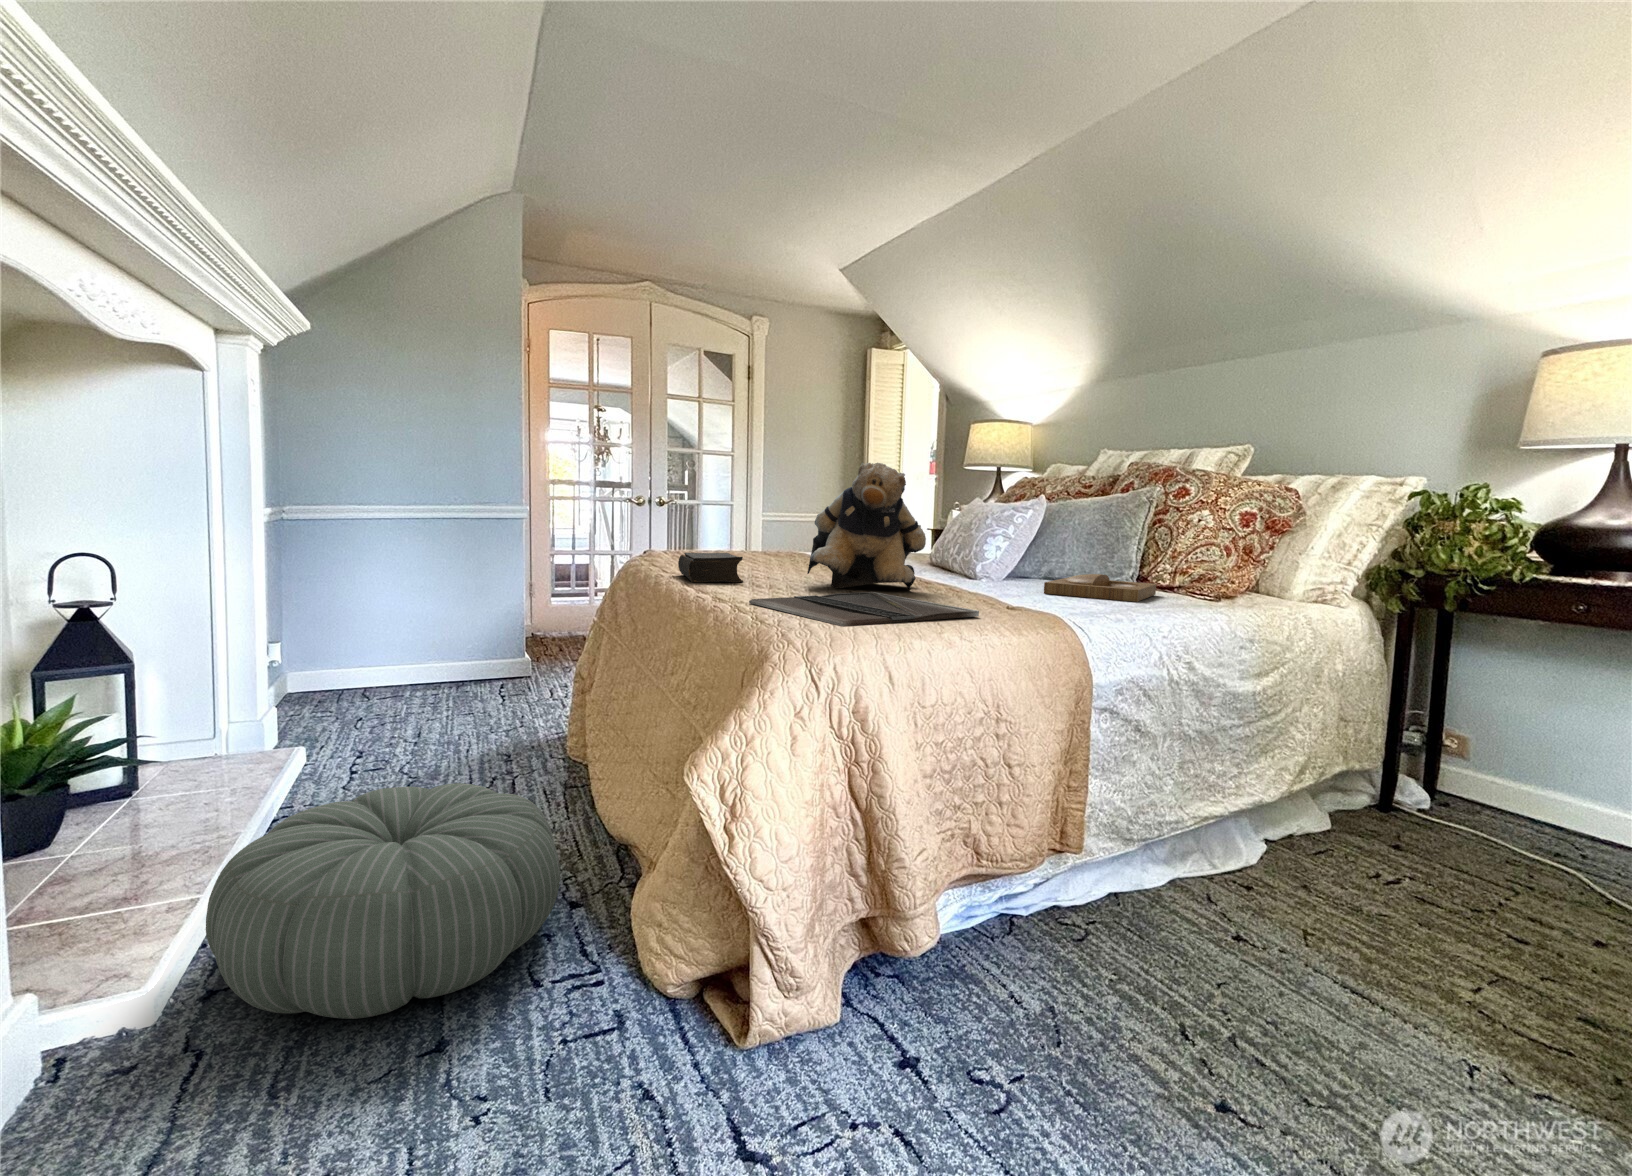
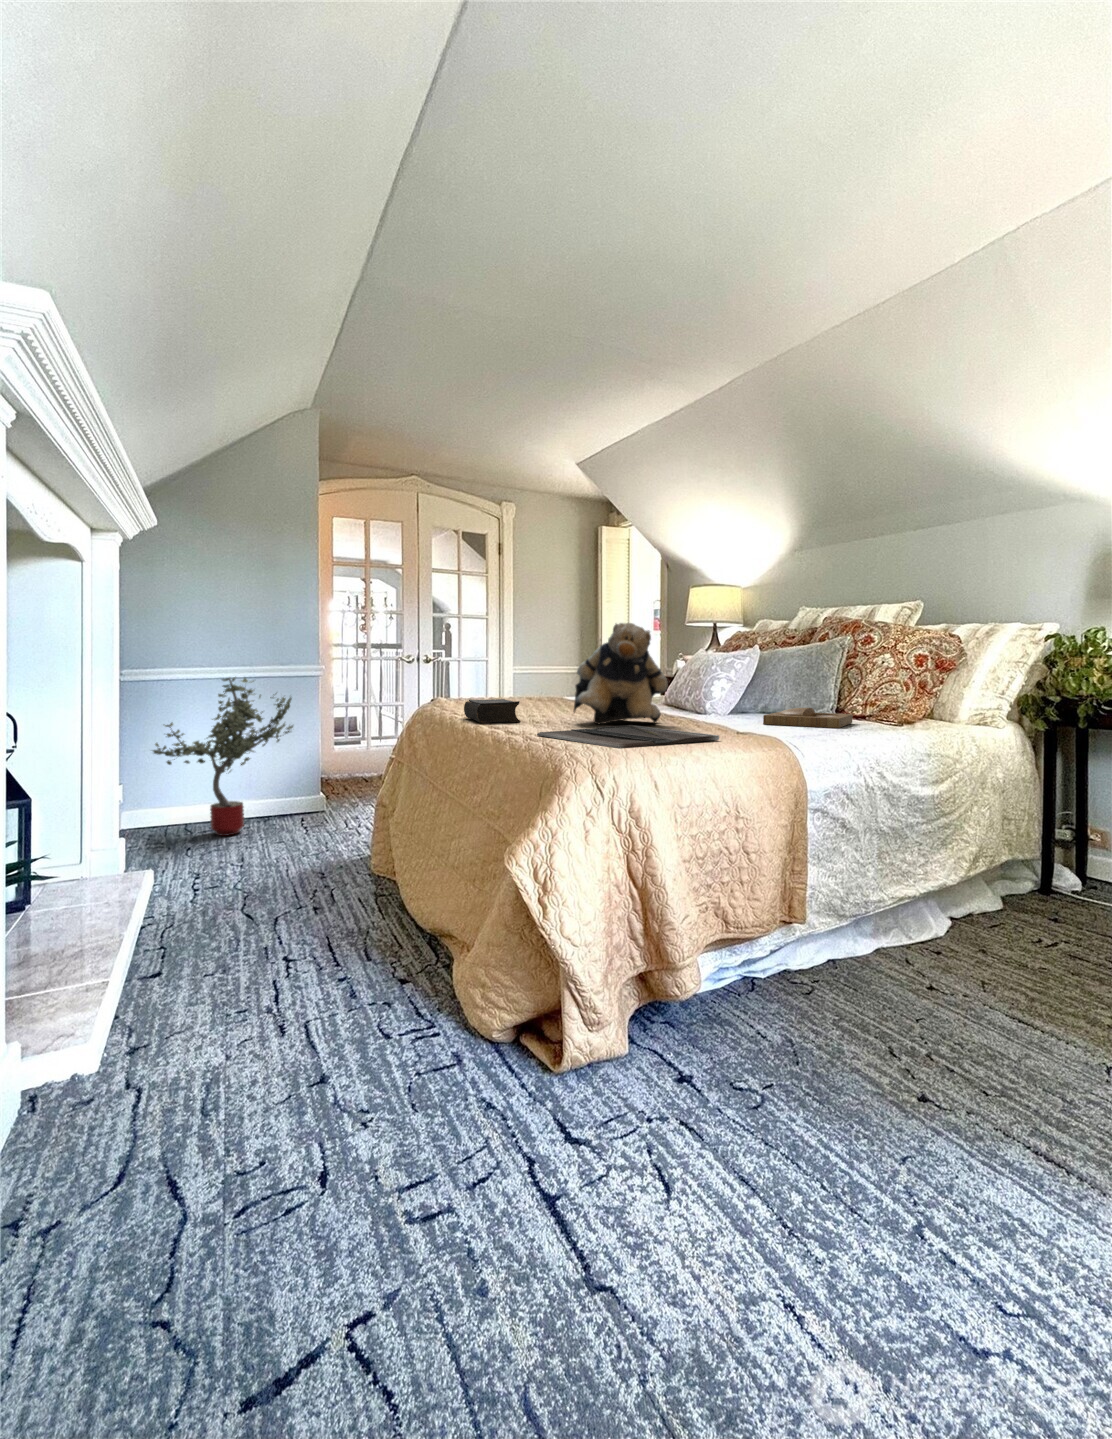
potted tree: none [322,515,495,702] -> present [153,677,293,836]
pouf: present [206,783,560,1019] -> none [130,887,396,1062]

